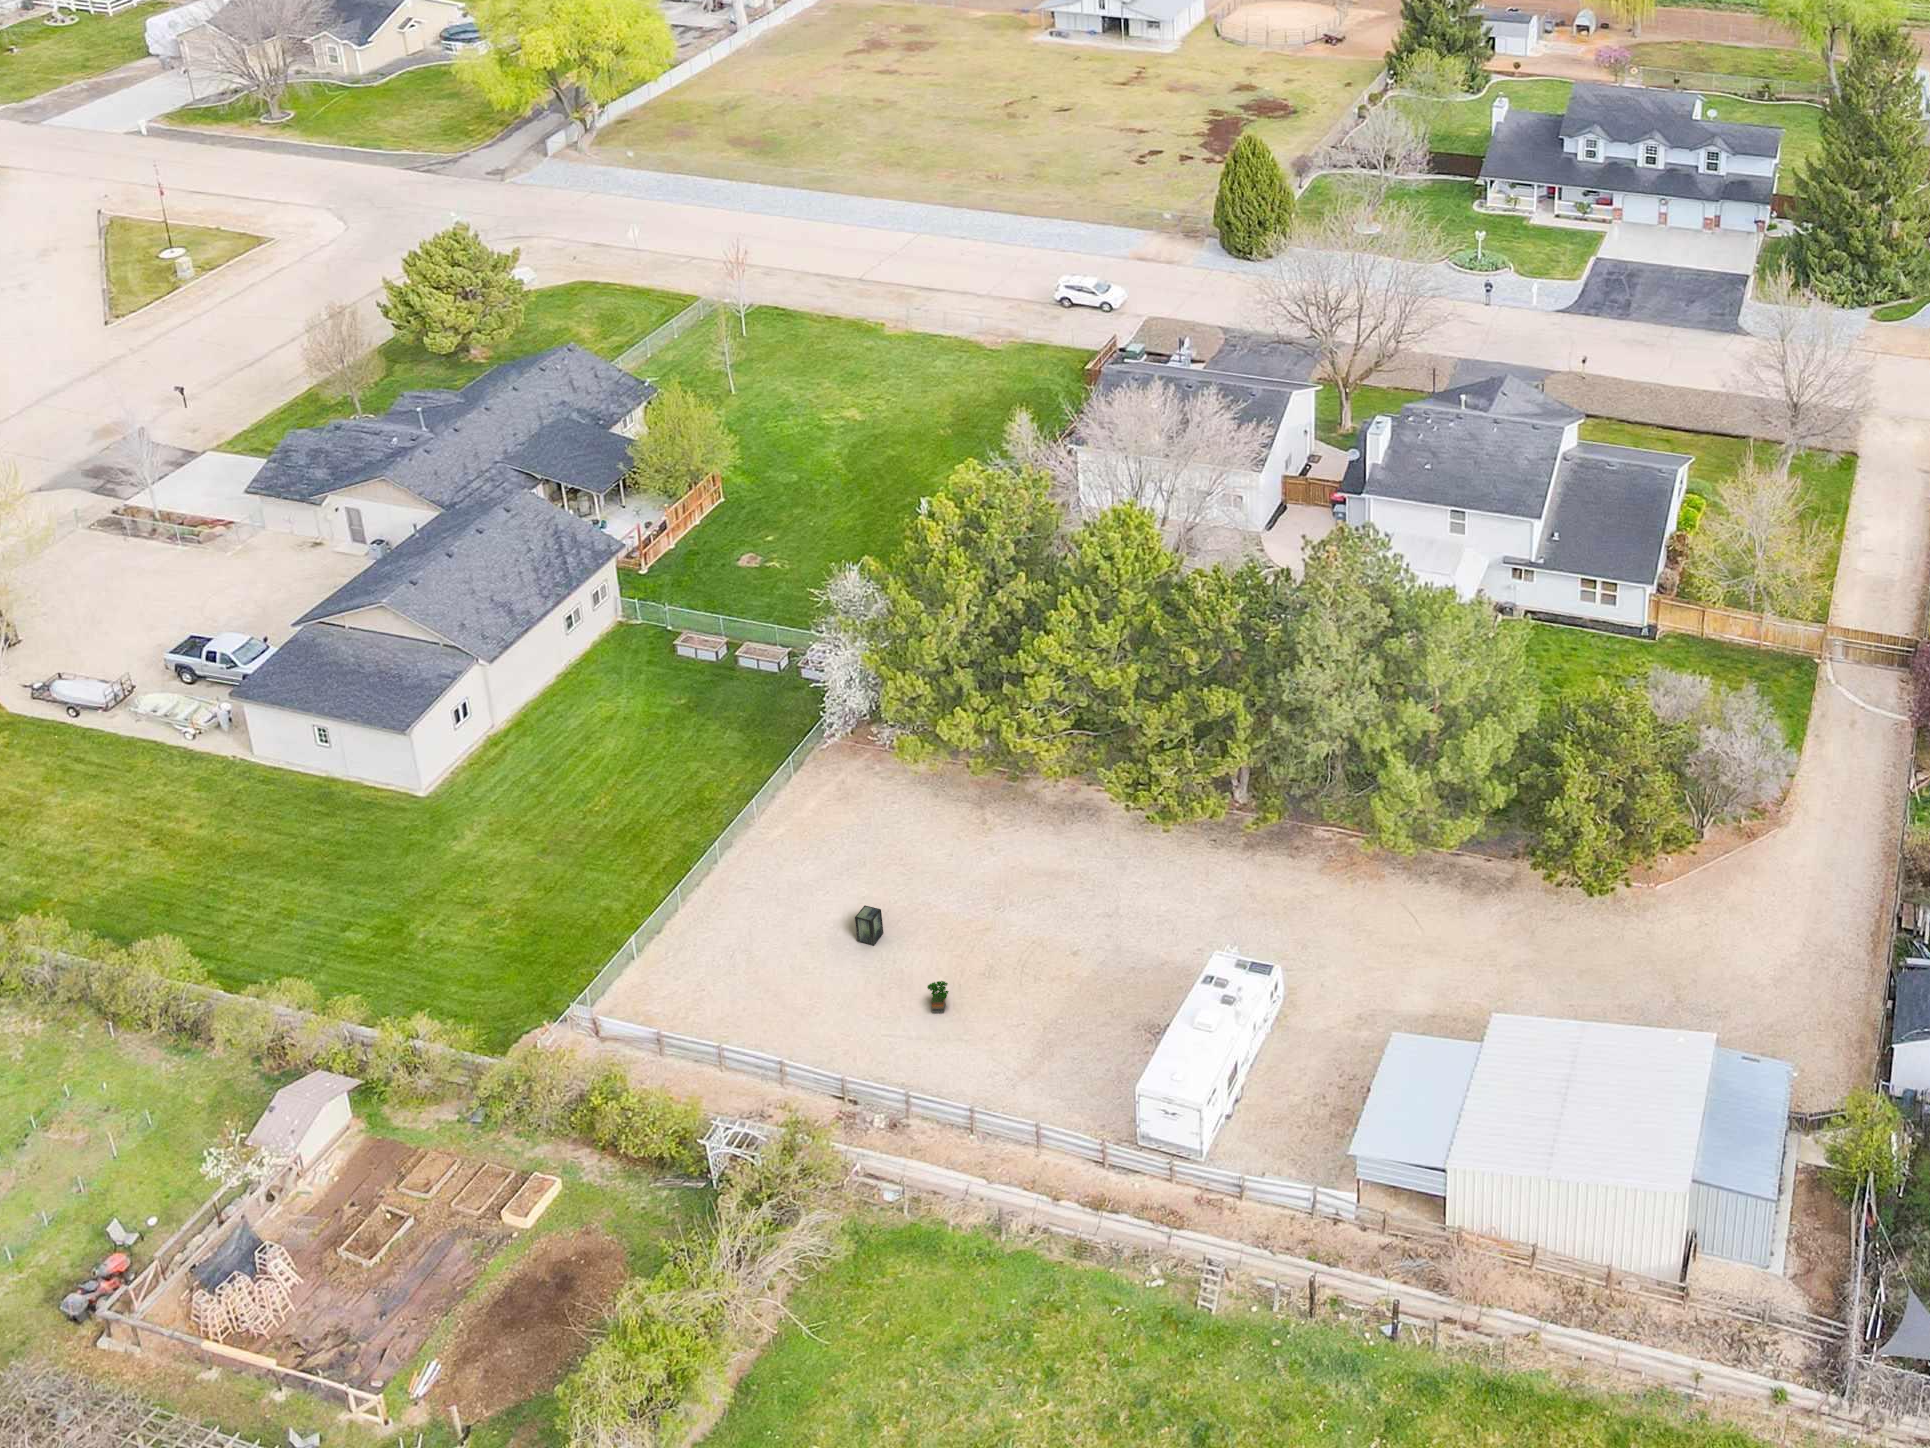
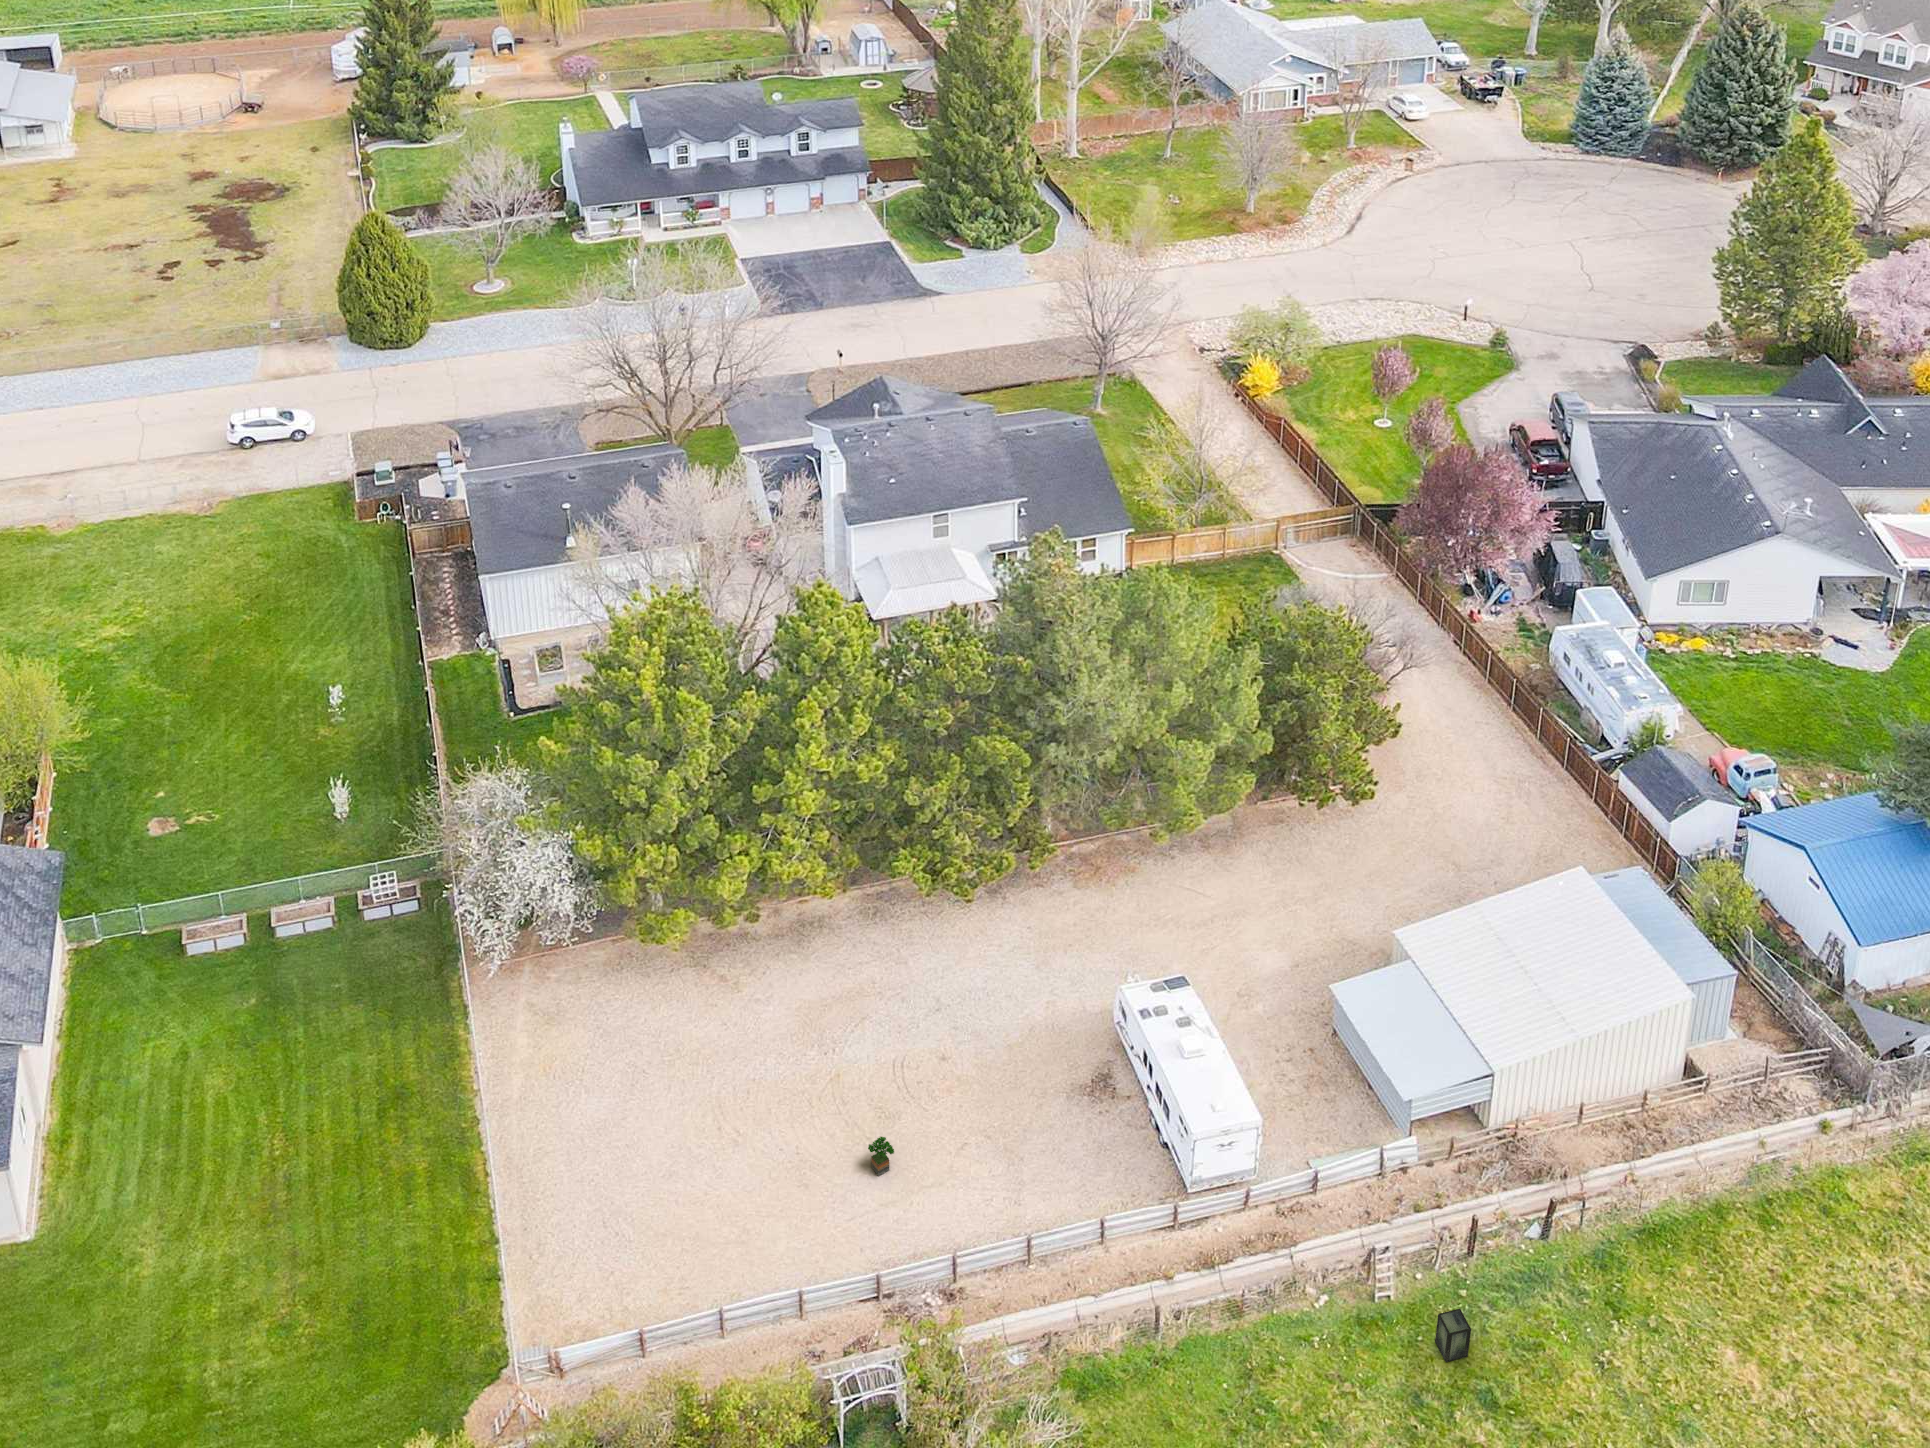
storage box: present [855,905,883,946] -> present [1435,1309,1471,1362]

